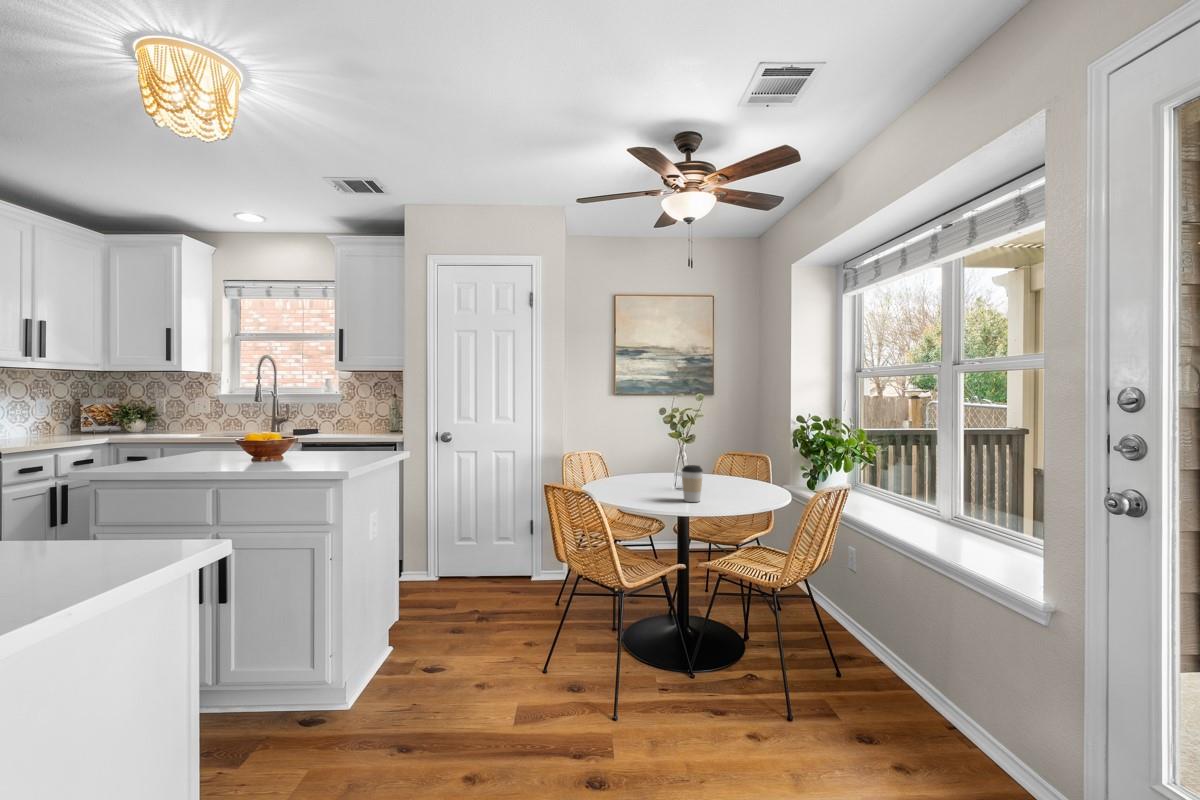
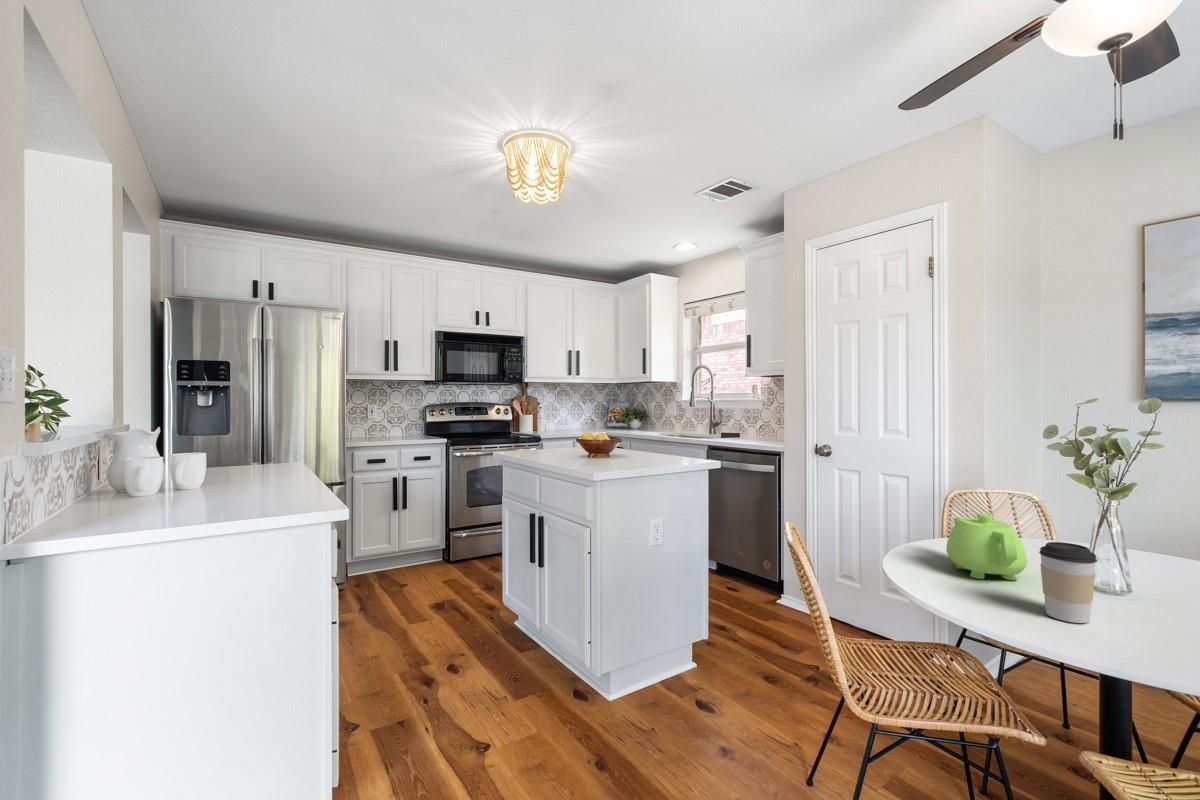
teapot: none [617,459,663,495] -> present [946,514,1027,580]

